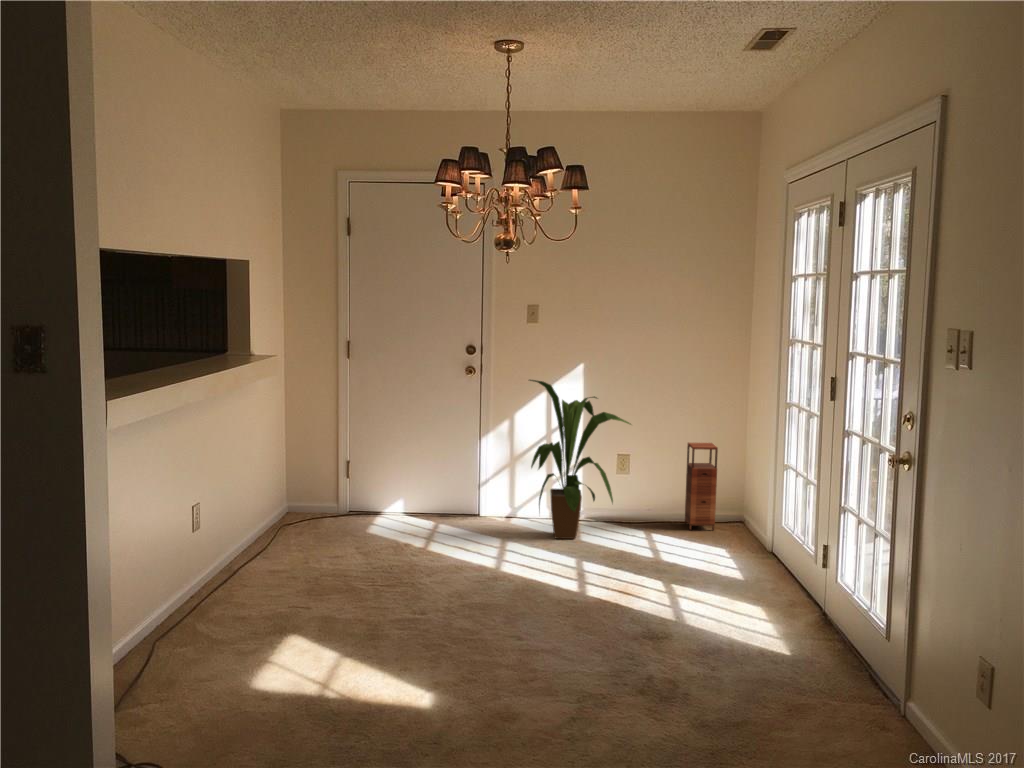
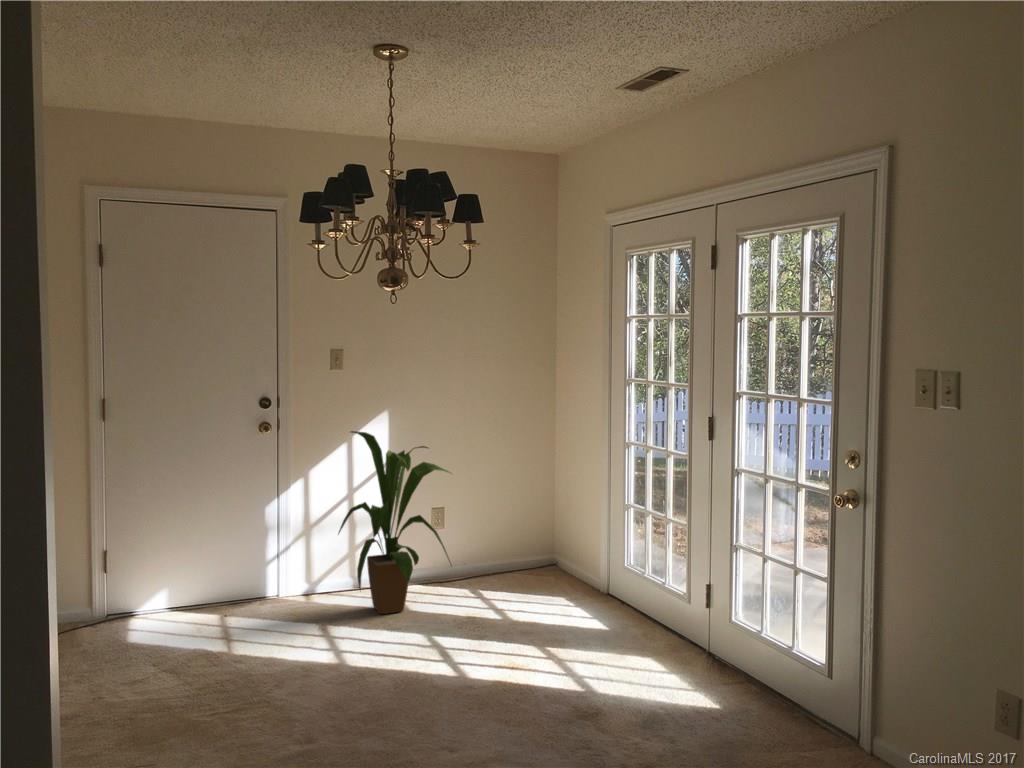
storage cabinet: present [685,443,718,530] -> none [498,485,535,582]

